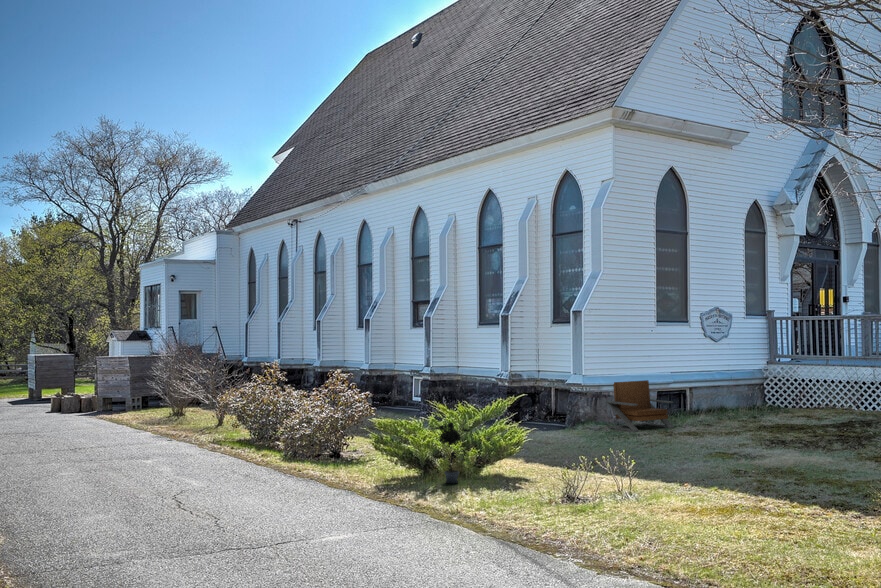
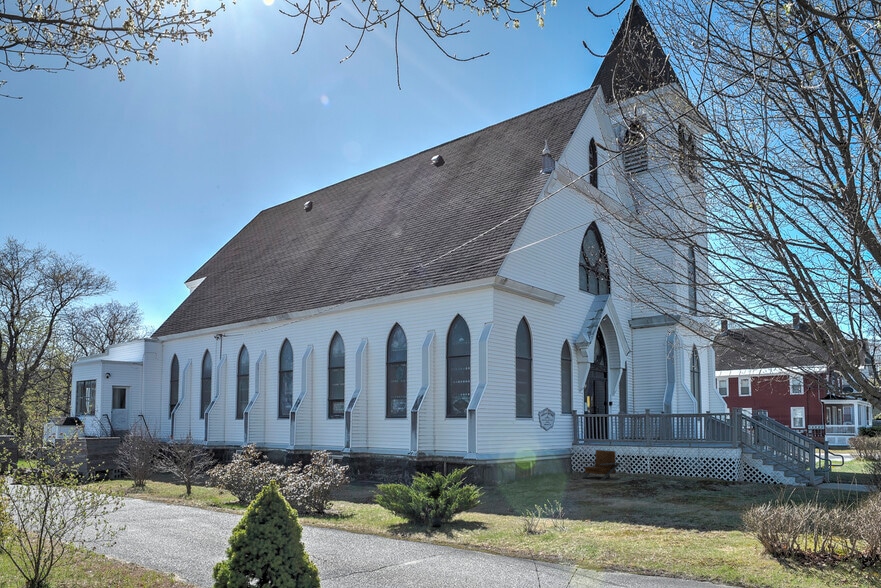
lounge chair: present [607,380,674,432] -> present [582,450,620,481]

